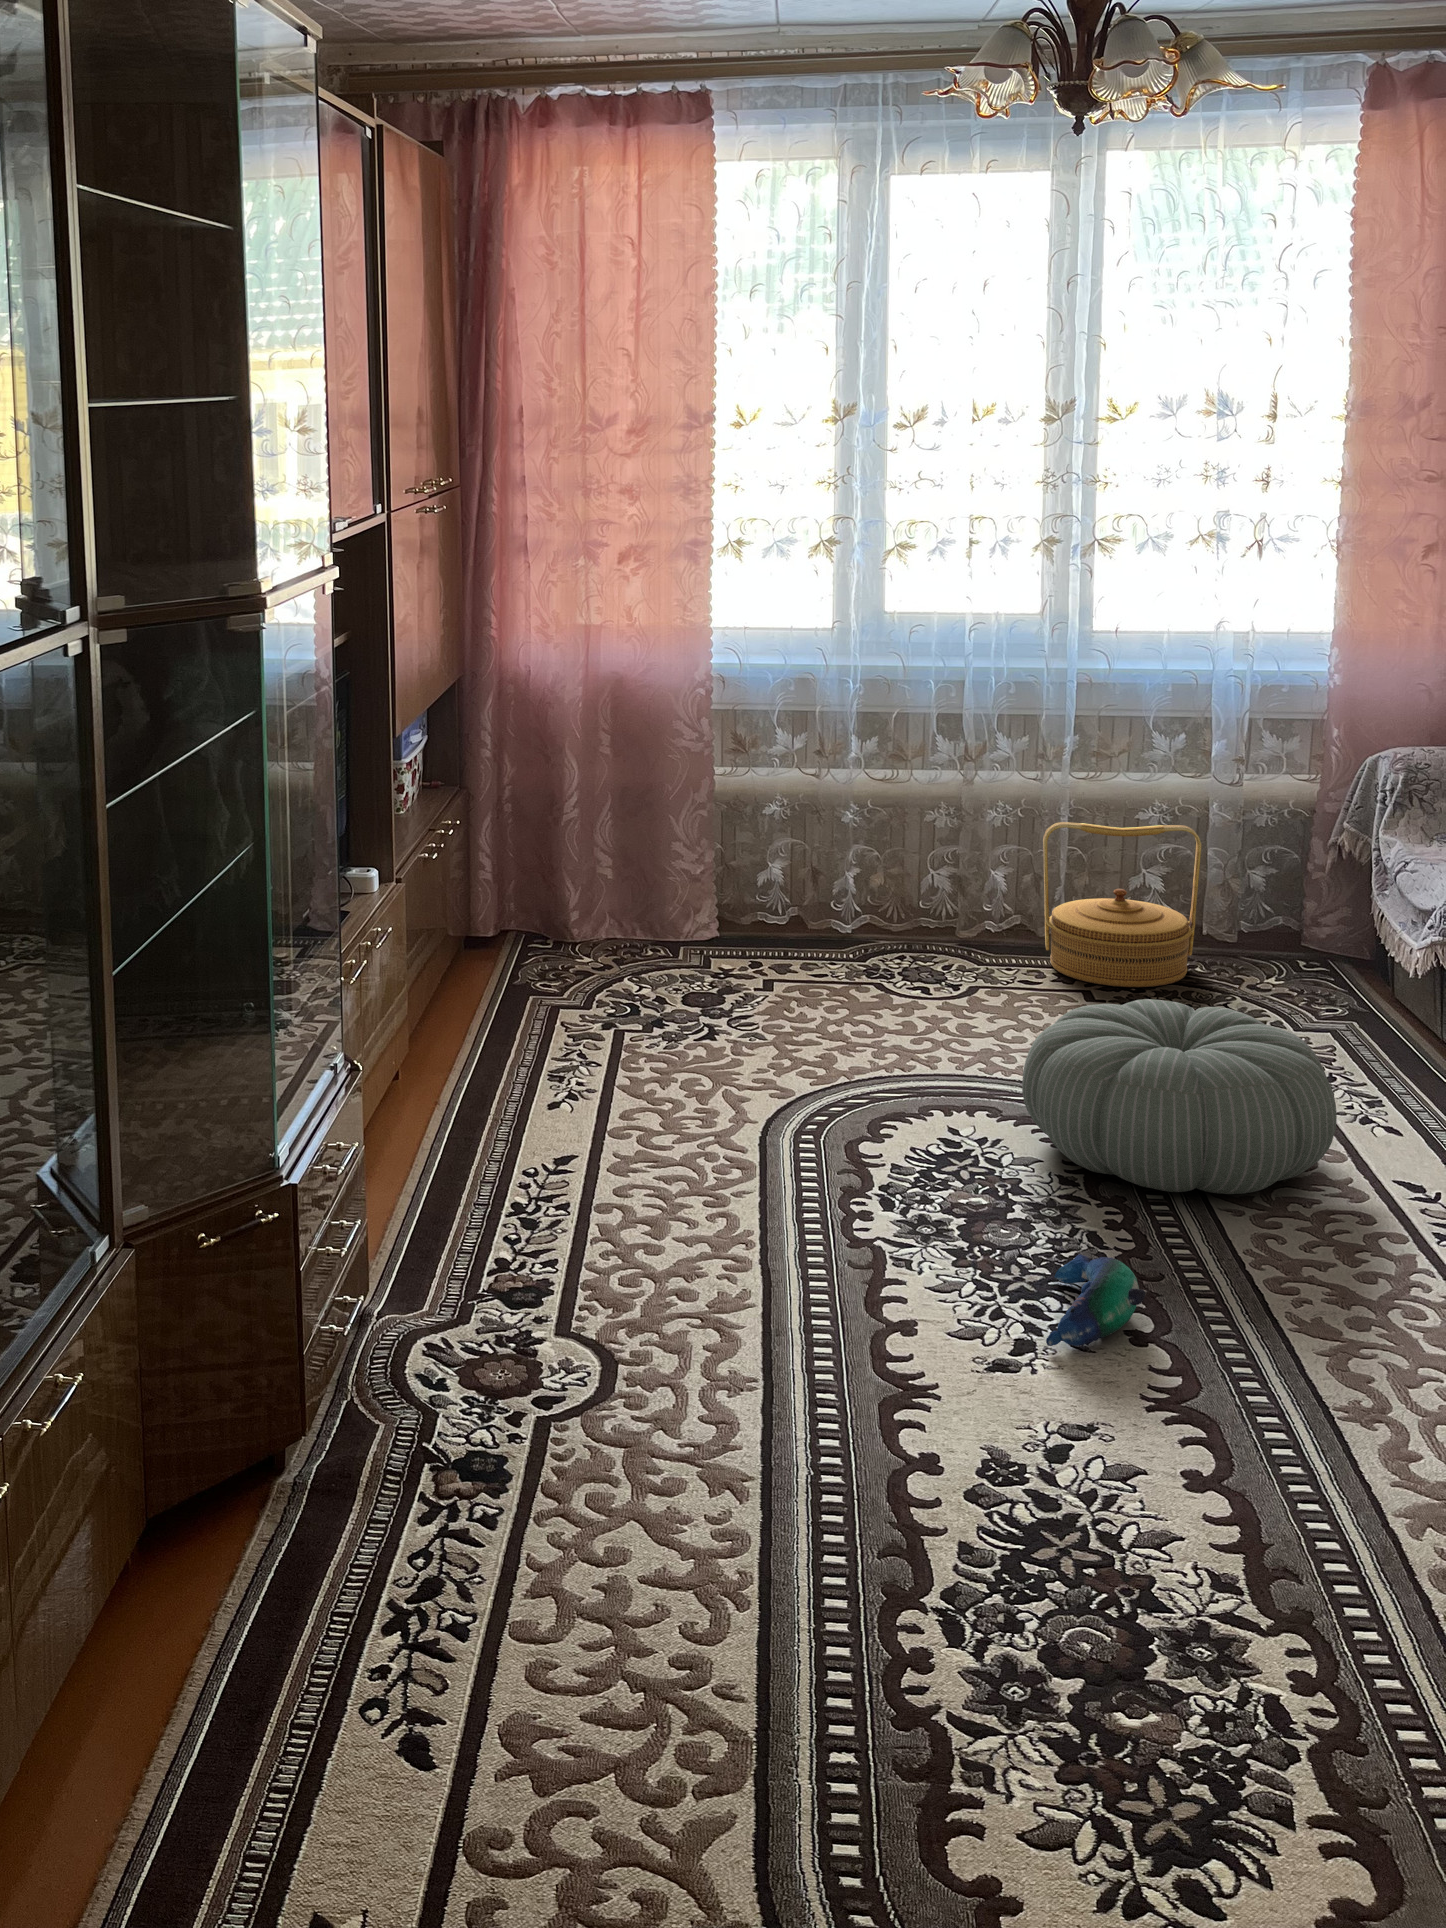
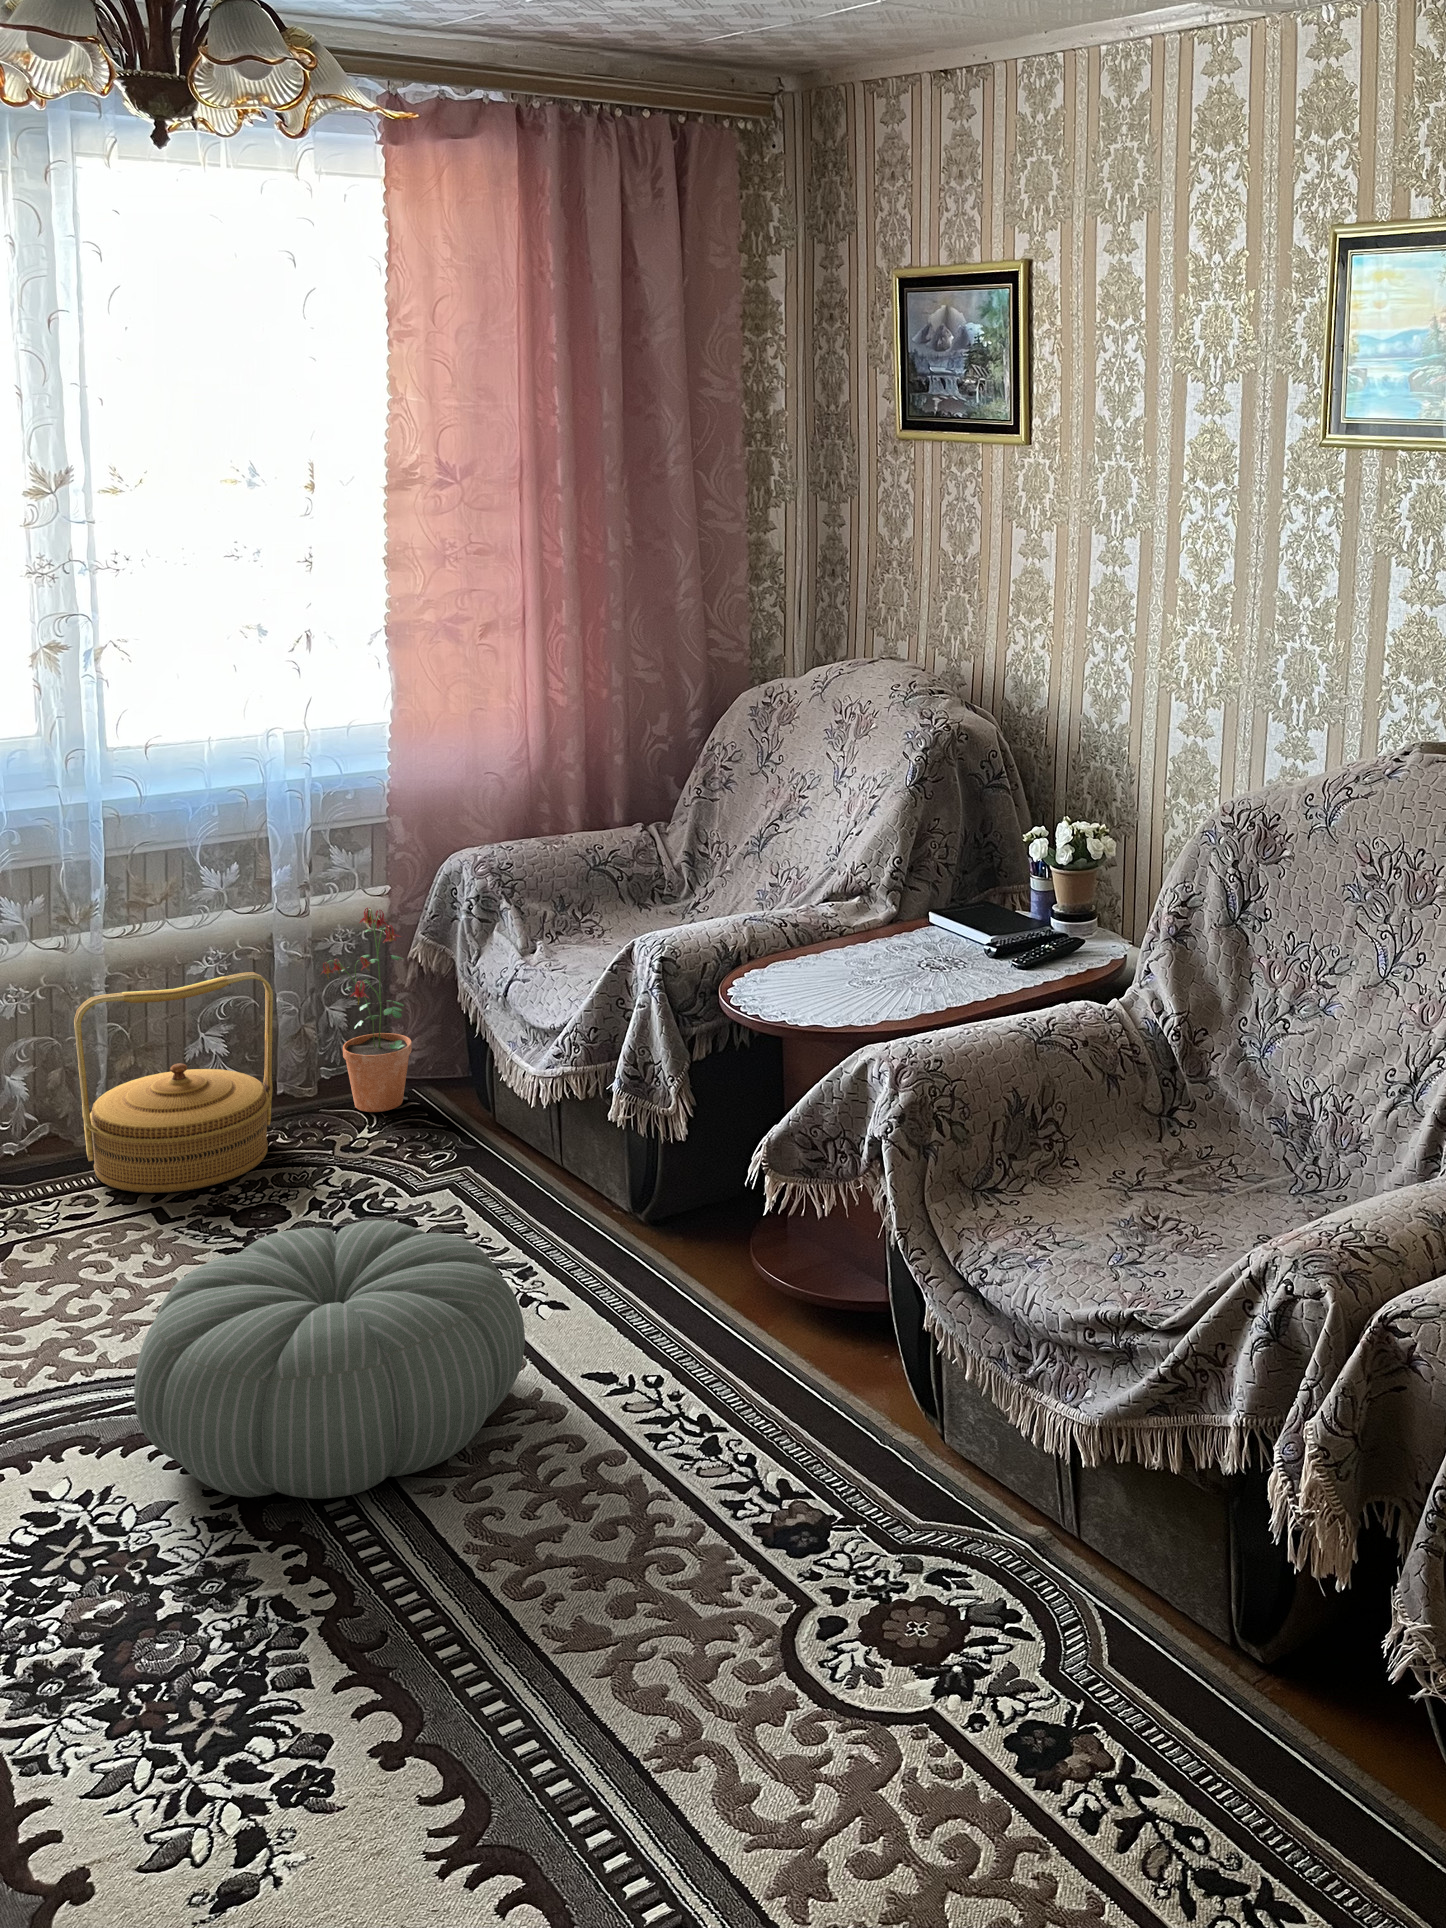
potted plant: none [1250,793,1327,969] -> present [322,908,412,1112]
plush toy: present [1046,1254,1146,1346] -> none [253,1649,394,1826]

